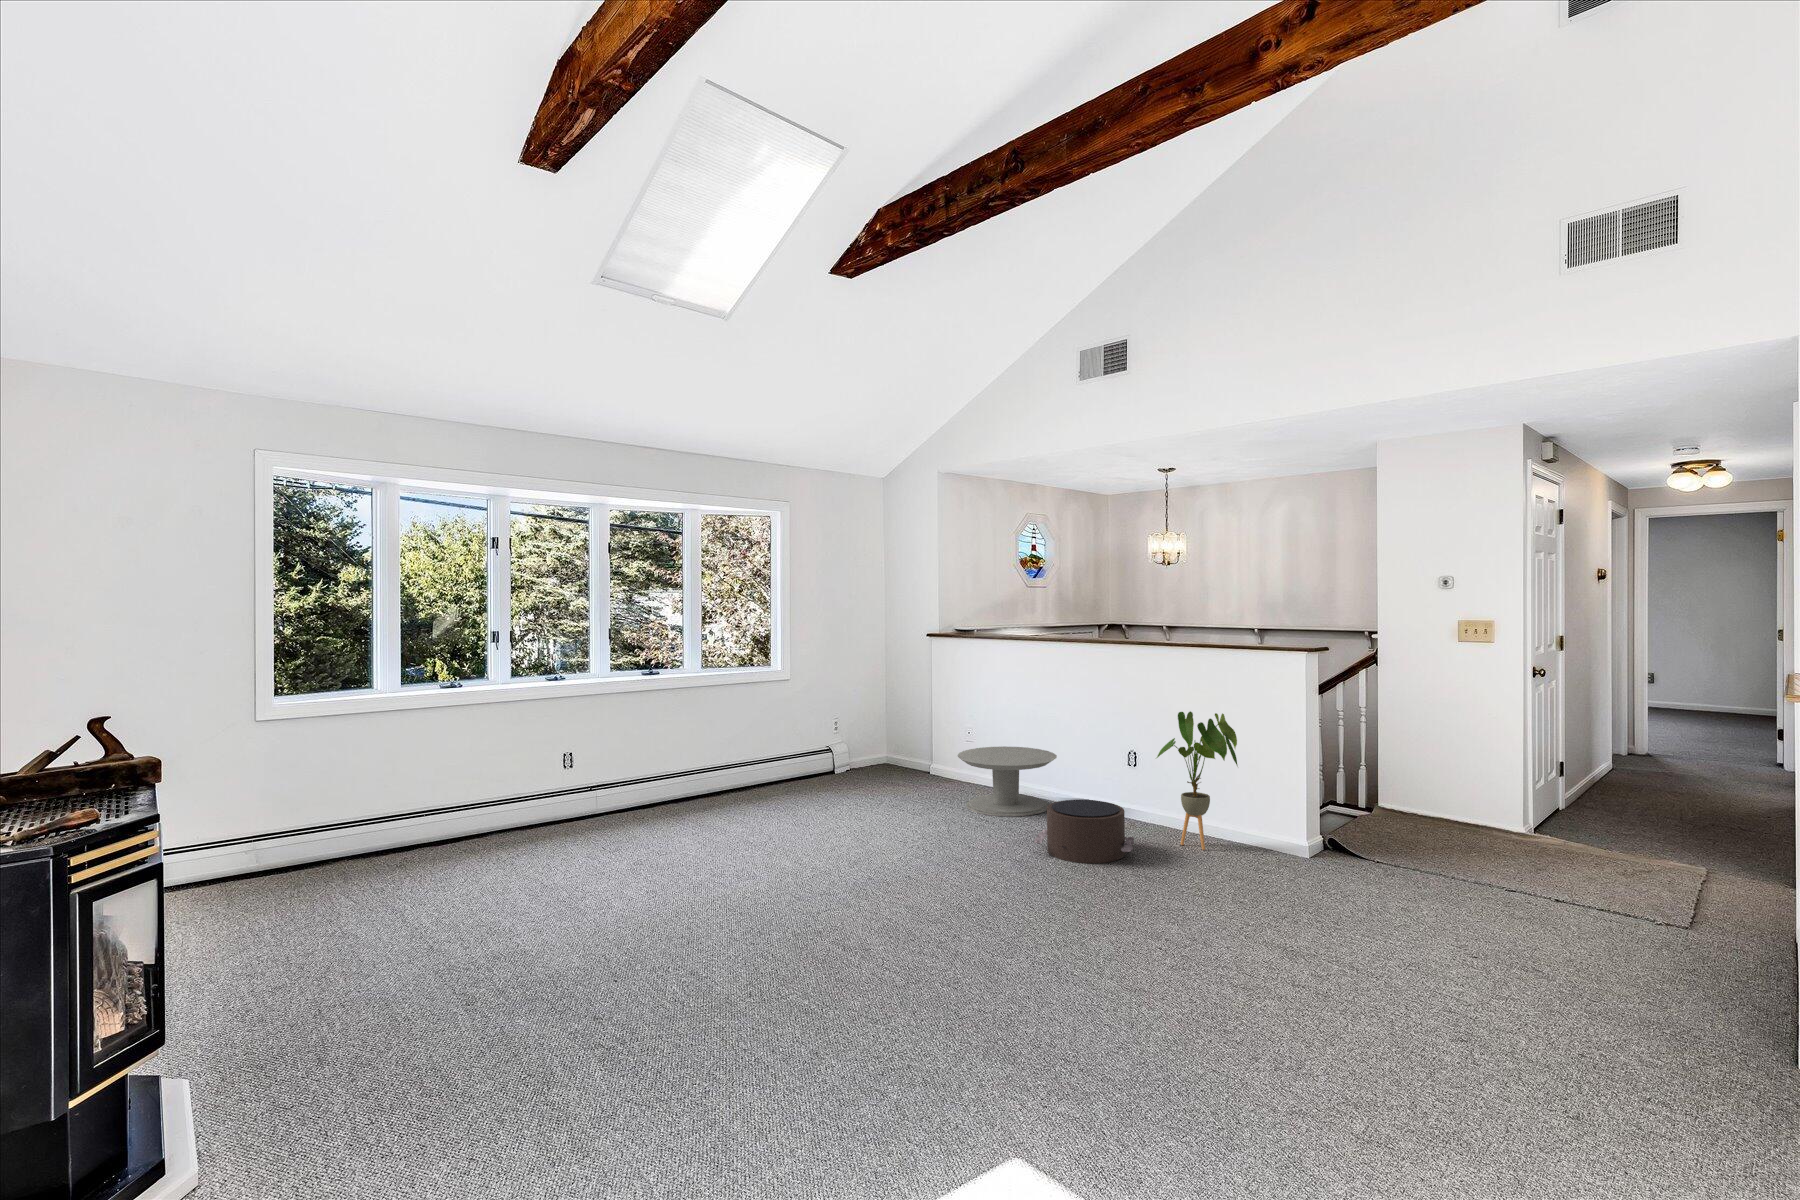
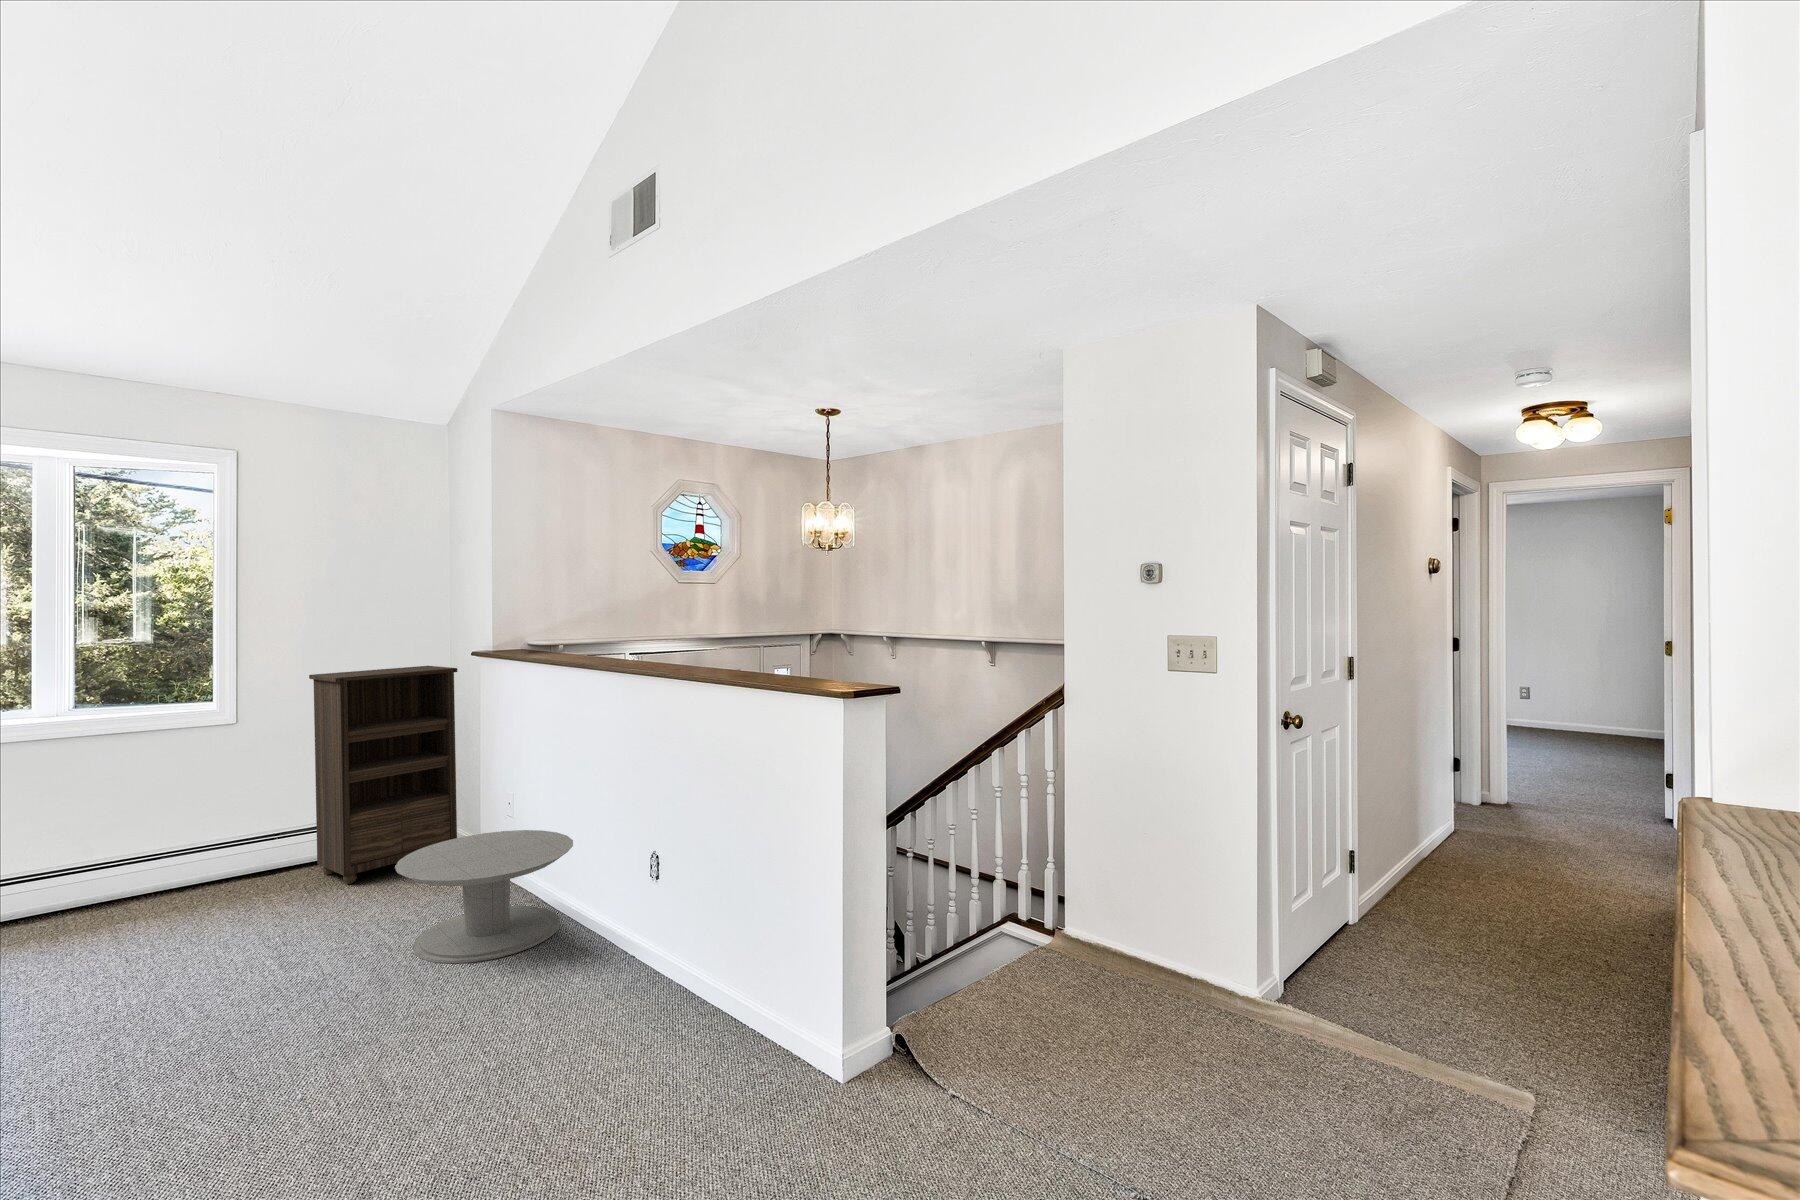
bookshelf: none [833,643,913,785] -> present [309,666,457,884]
house plant: present [1157,711,1238,850] -> none [598,805,754,1062]
pouf: present [1034,800,1134,863] -> none [322,961,531,1117]

